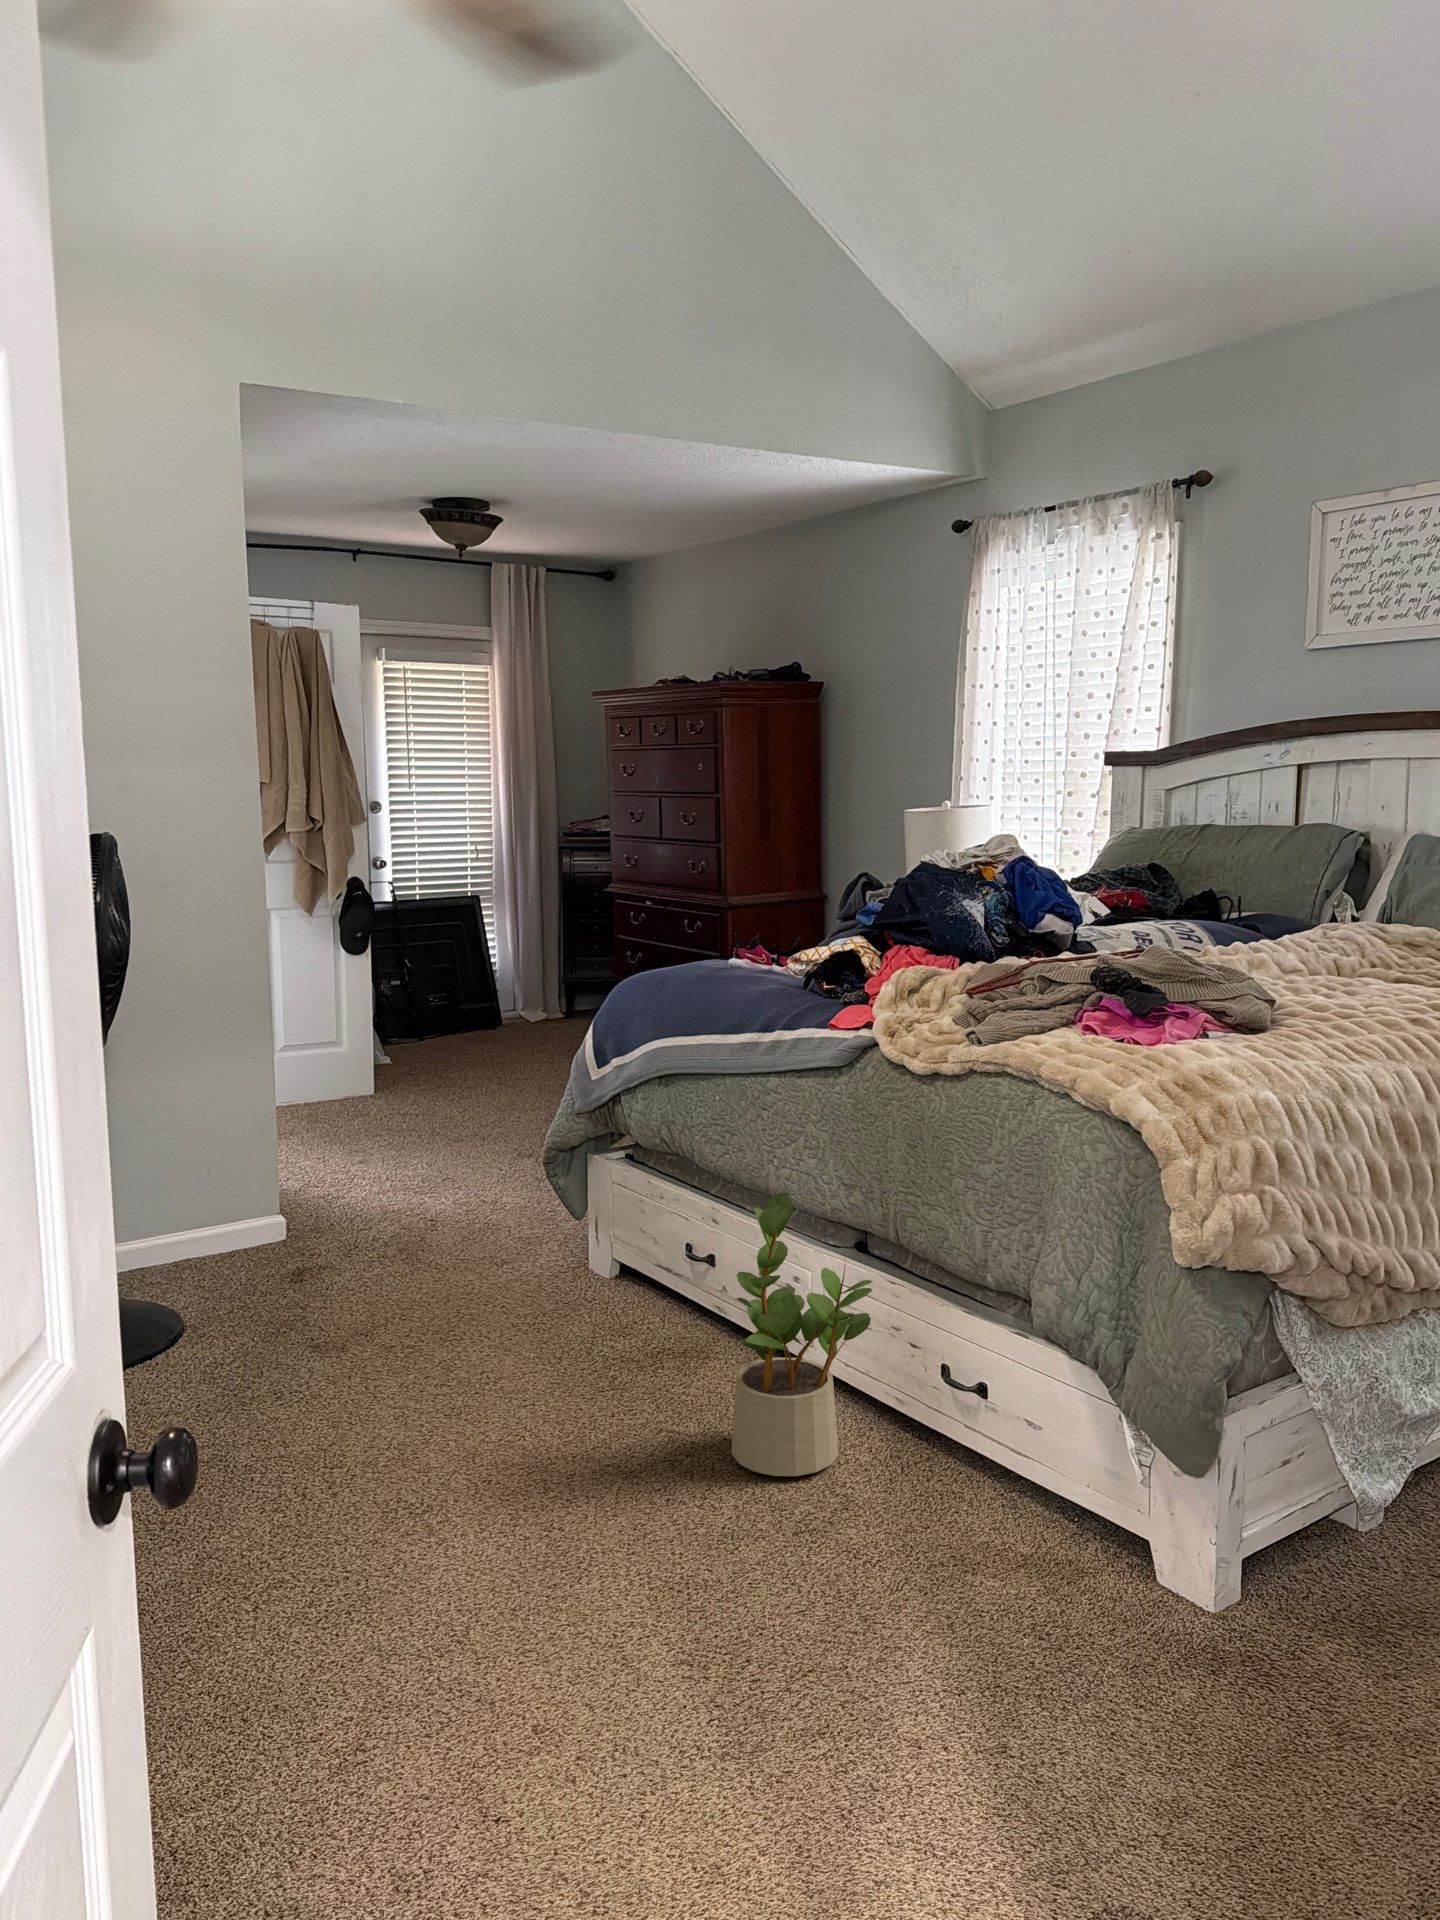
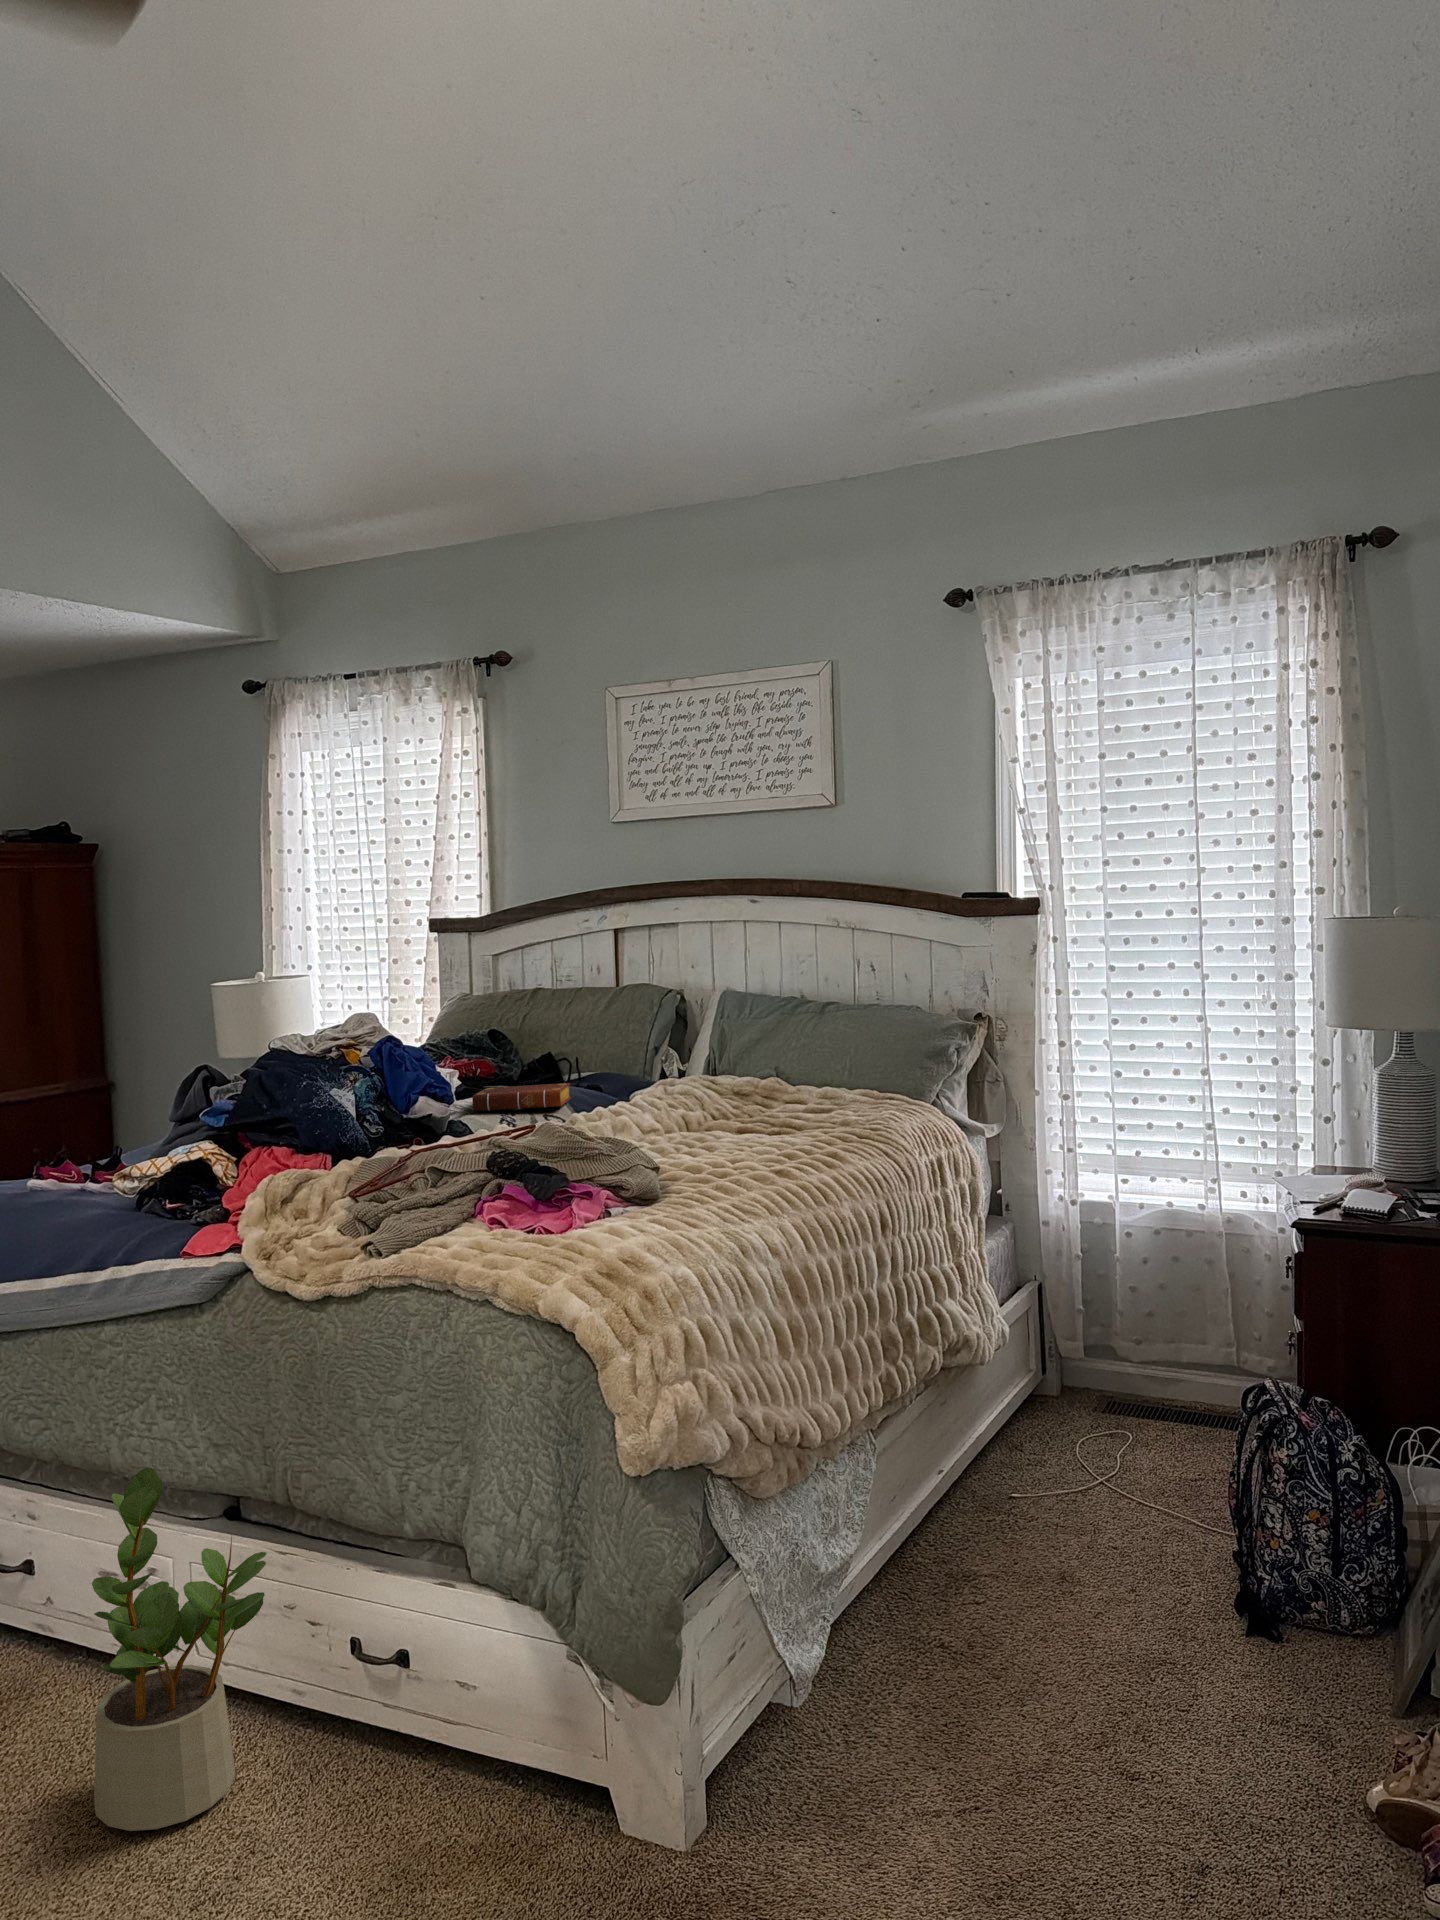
book: none [1114,915,1217,938] -> present [472,1083,571,1111]

